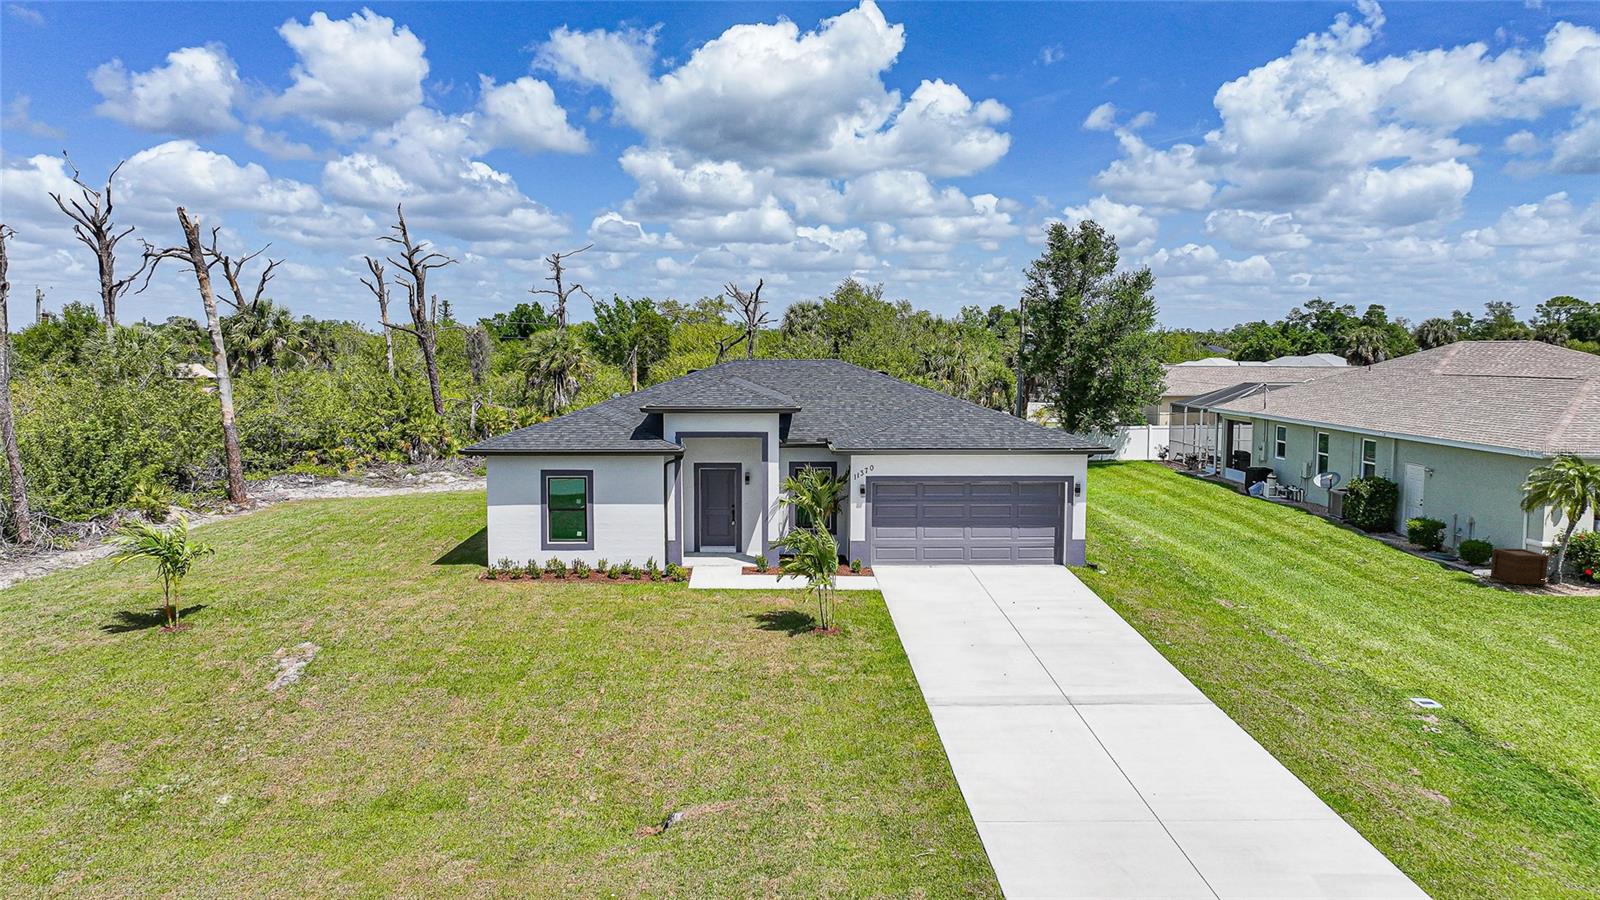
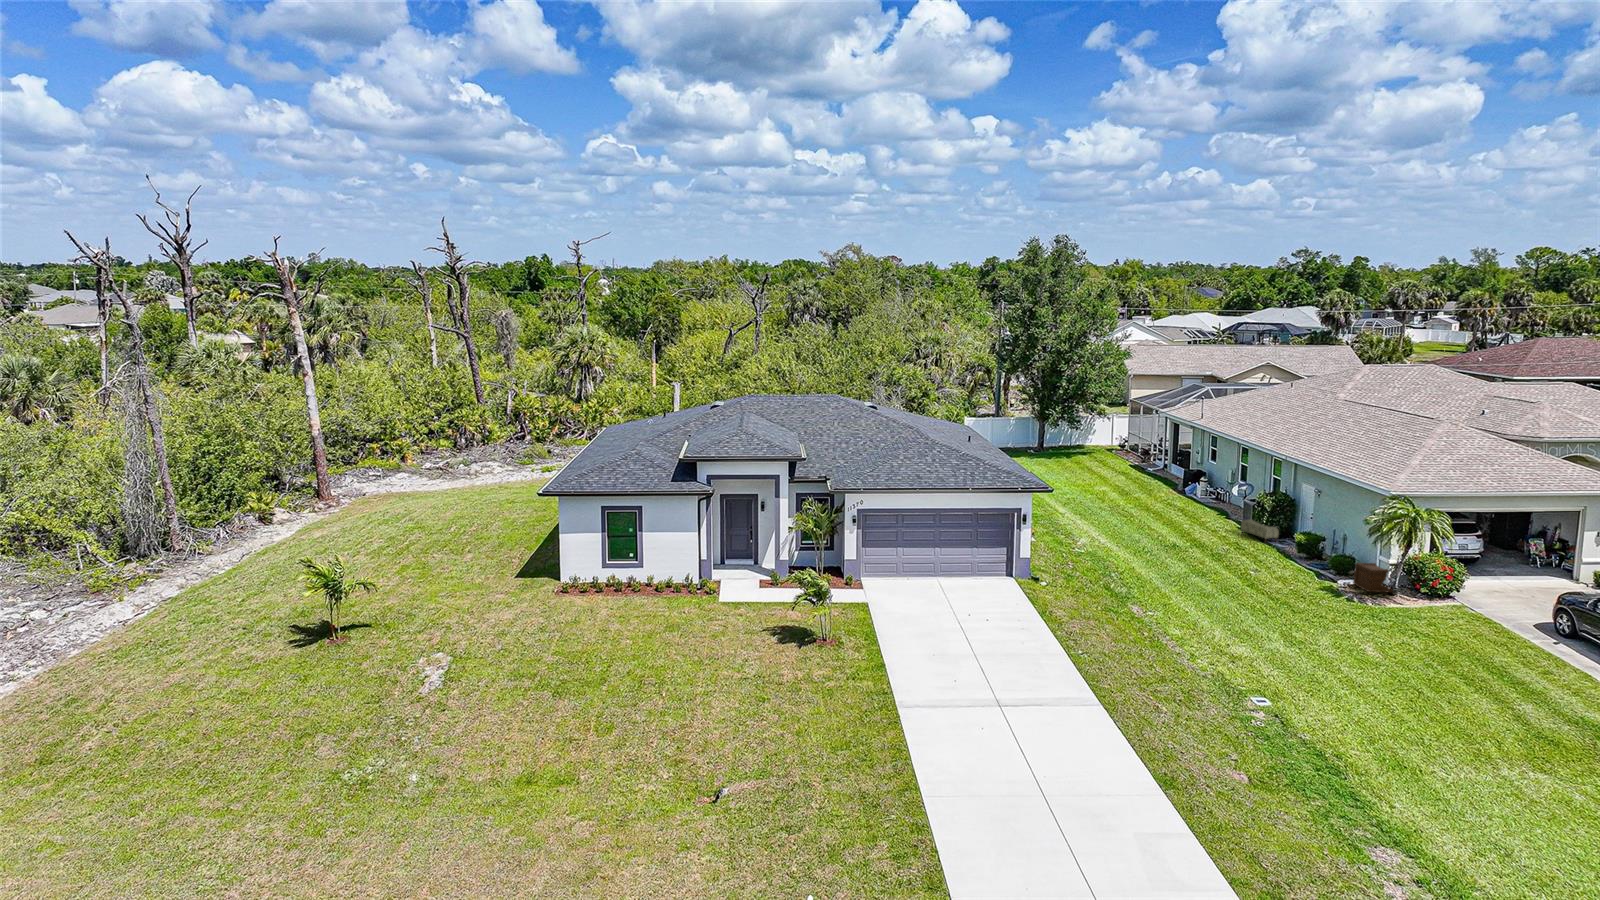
bench: none [1330,510,1379,536] -> present [1241,520,1279,542]

